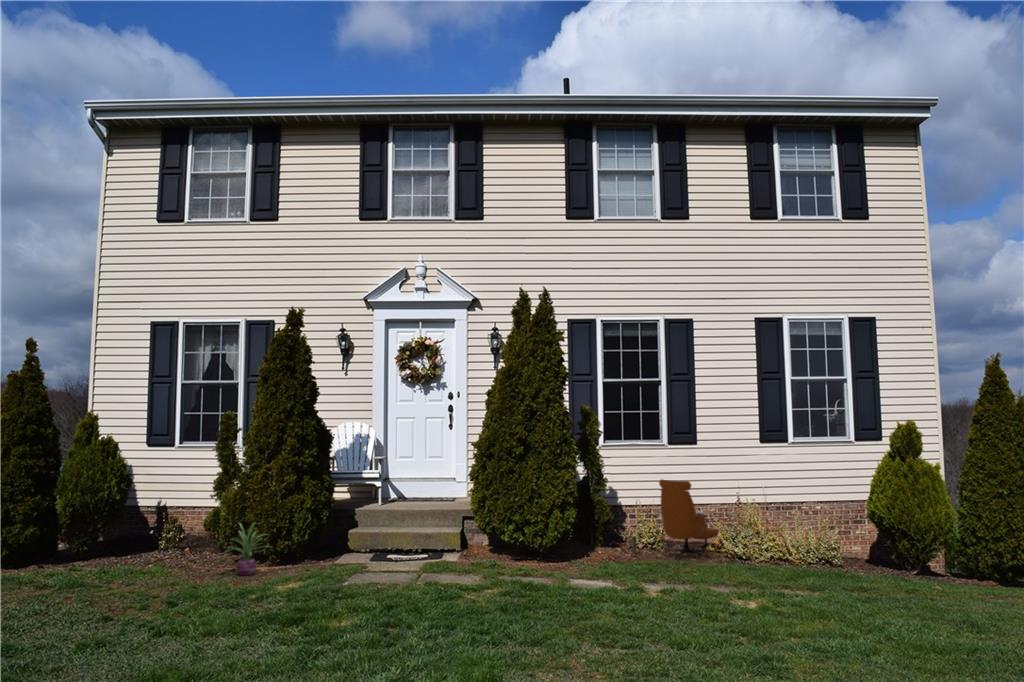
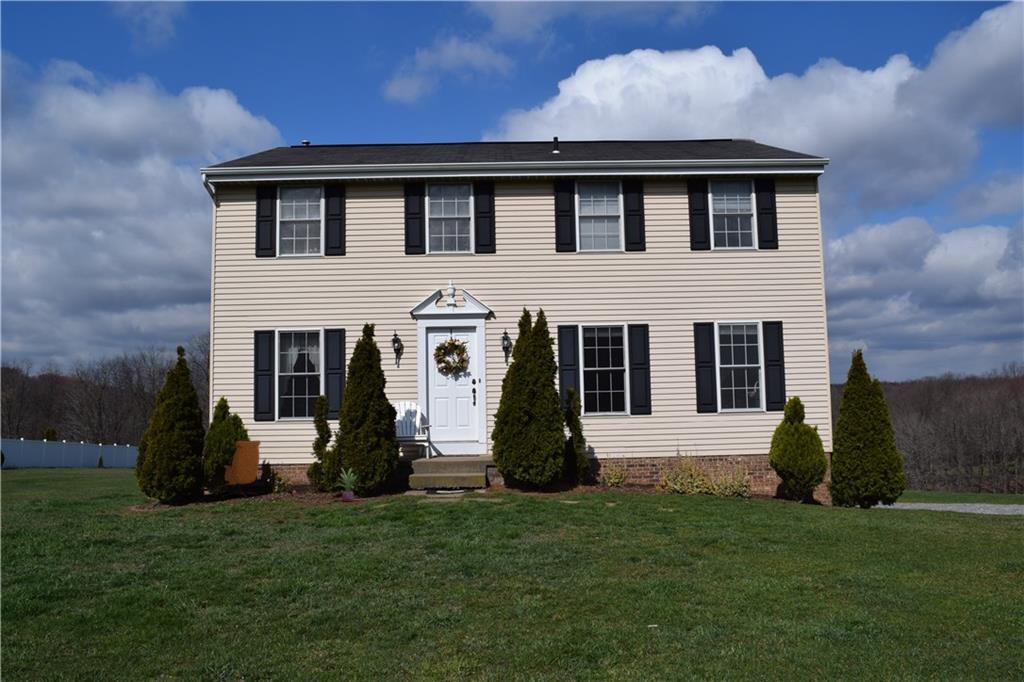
lounge chair: present [659,479,721,559] -> present [222,440,260,497]

